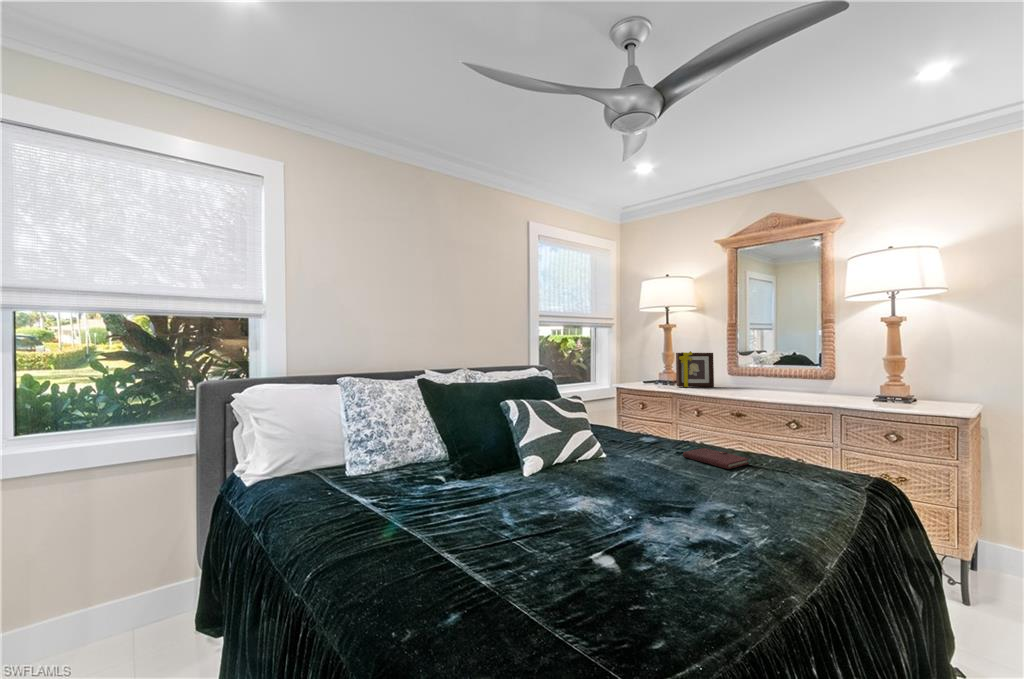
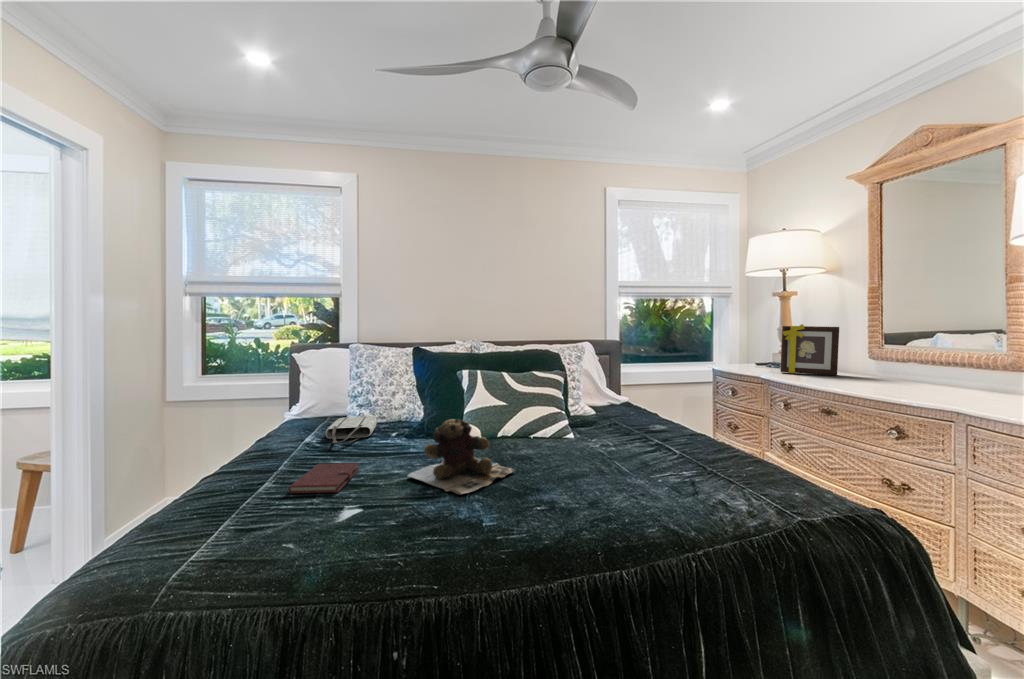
notebook: present [683,448,749,469] -> present [288,463,359,493]
teddy bear: none [557,453,654,536] -> present [408,419,515,494]
tote bag: none [359,462,424,502] -> present [326,416,377,443]

